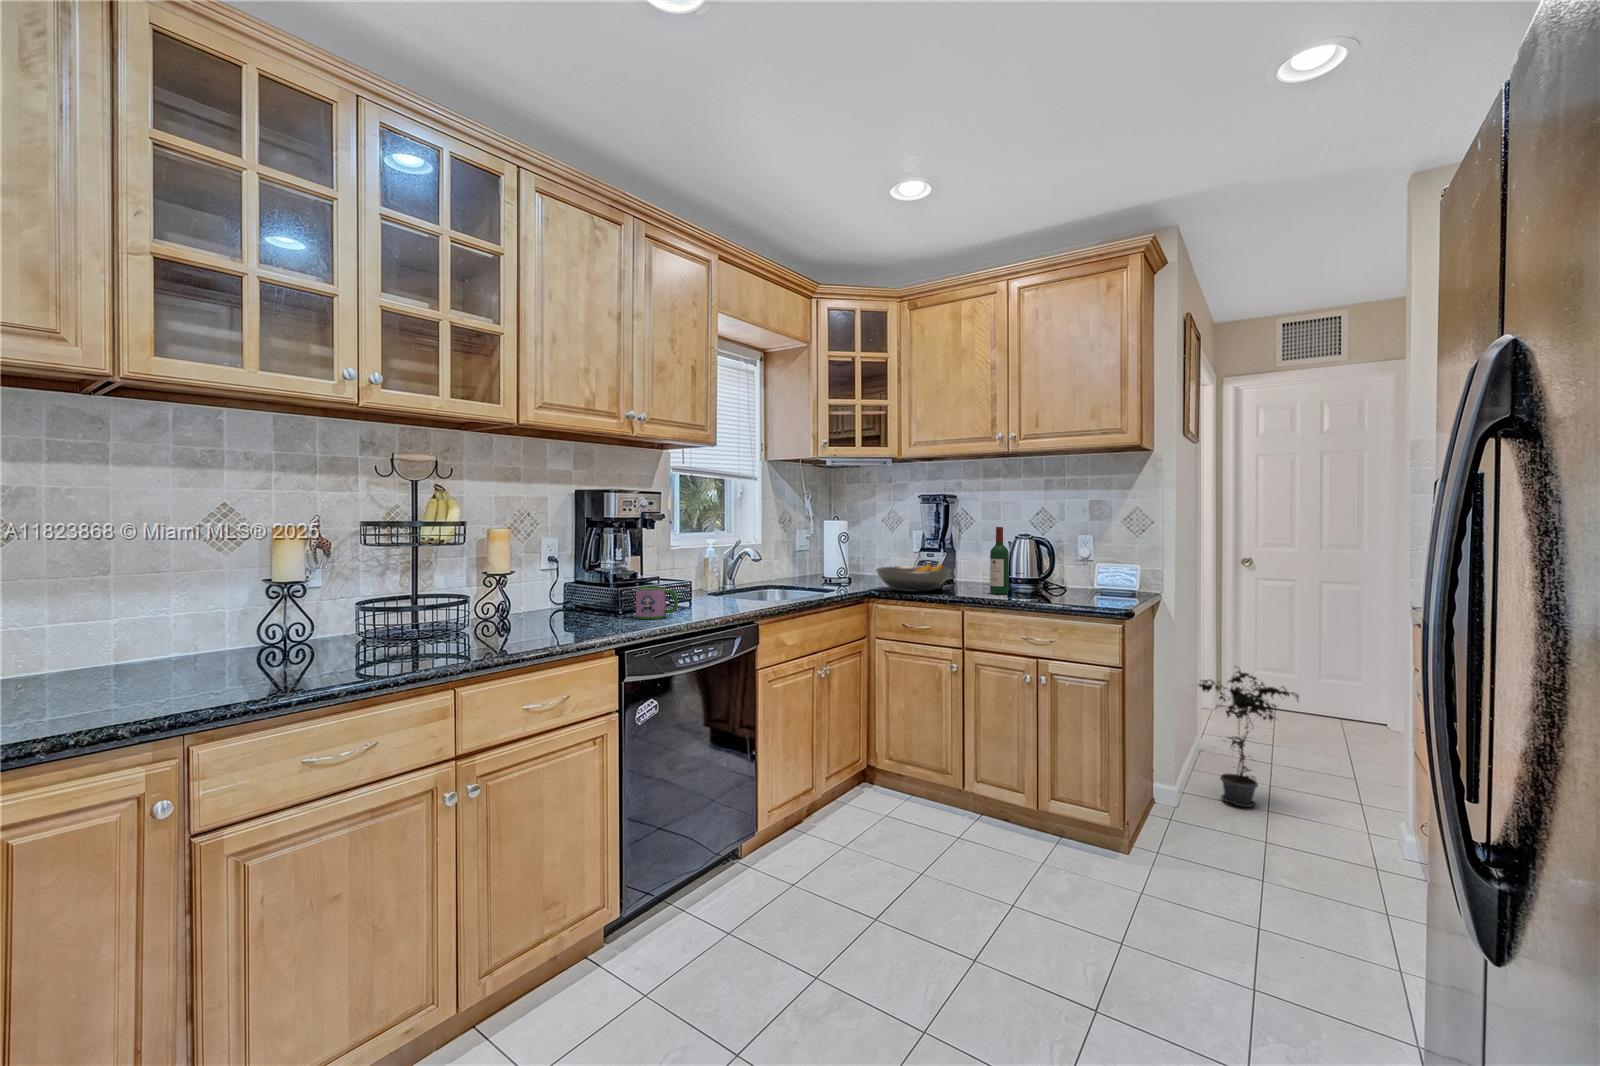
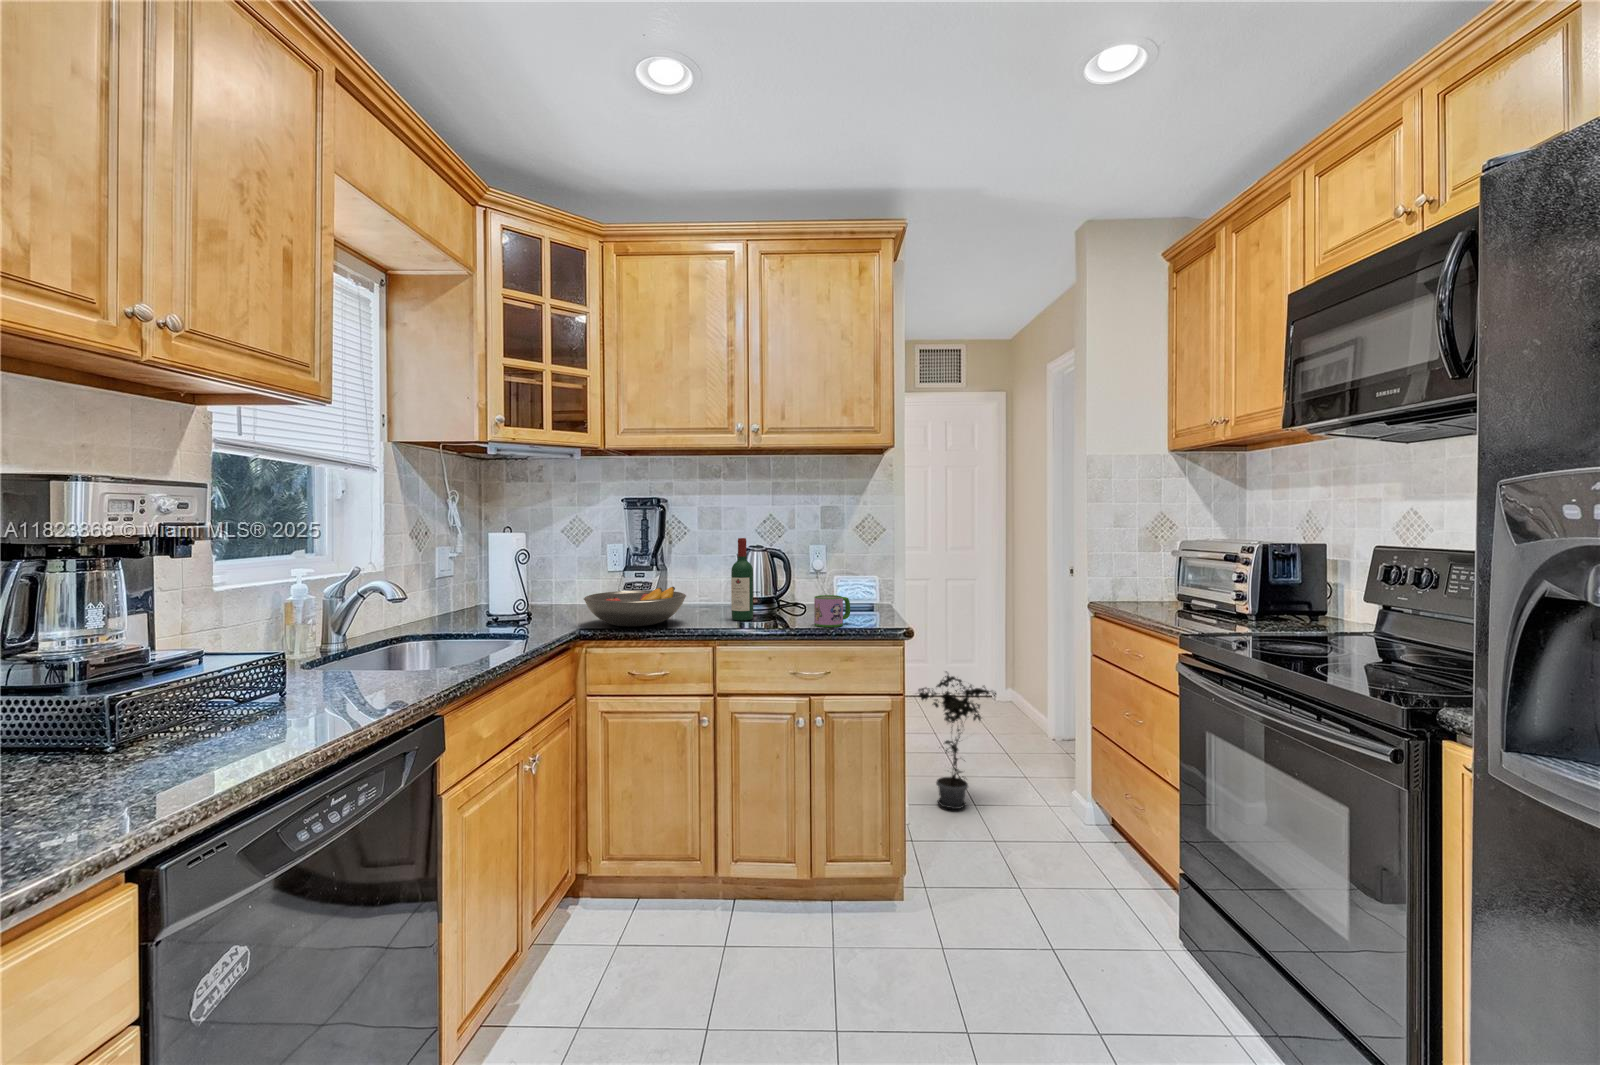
mug: present [636,587,678,619] -> present [814,595,850,627]

